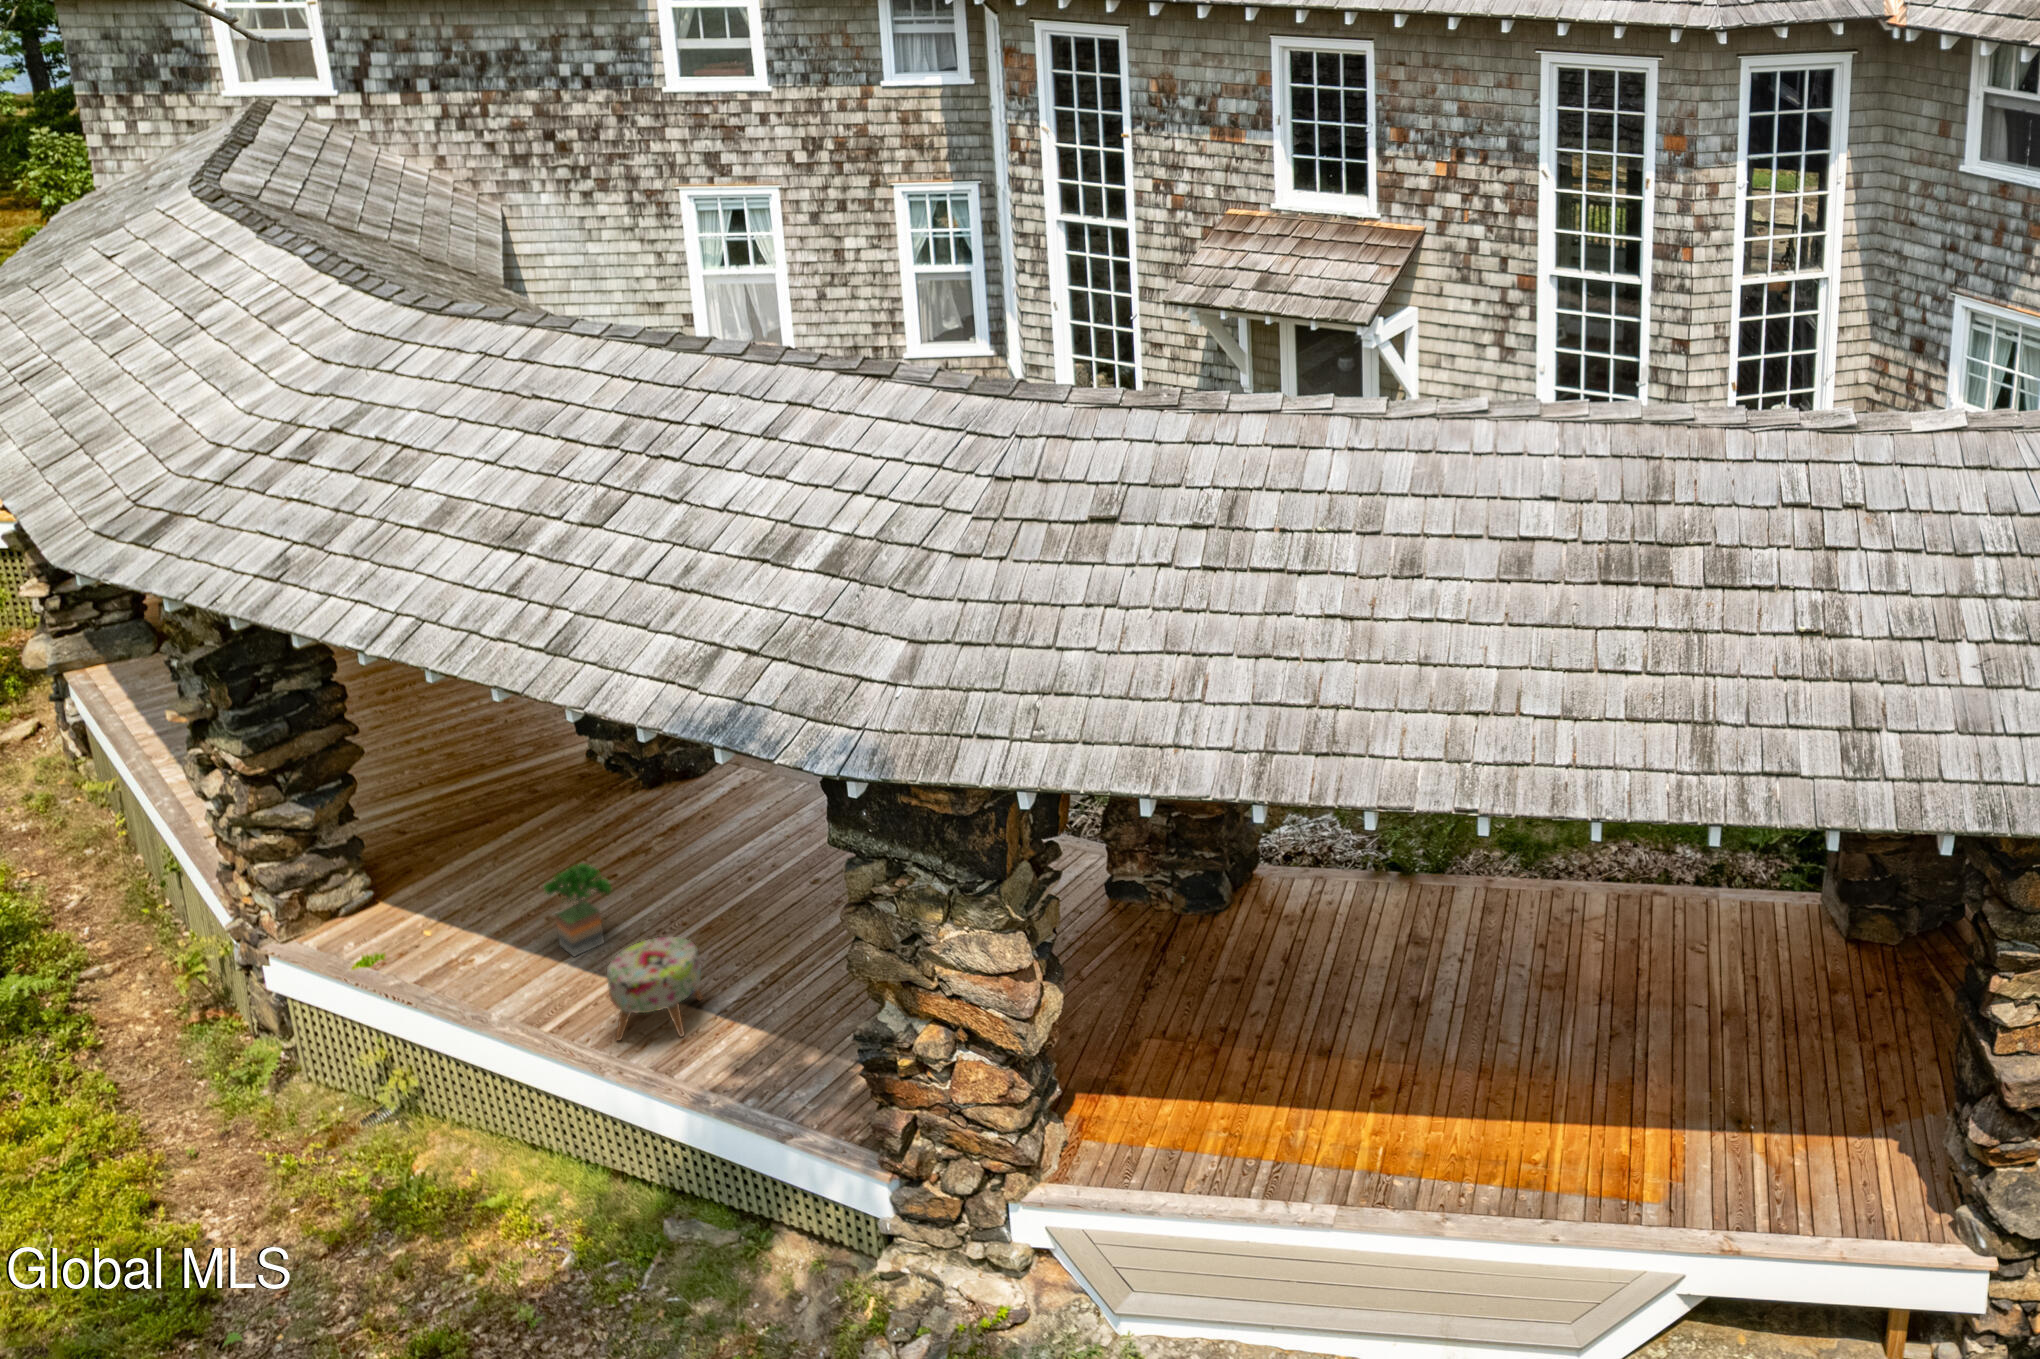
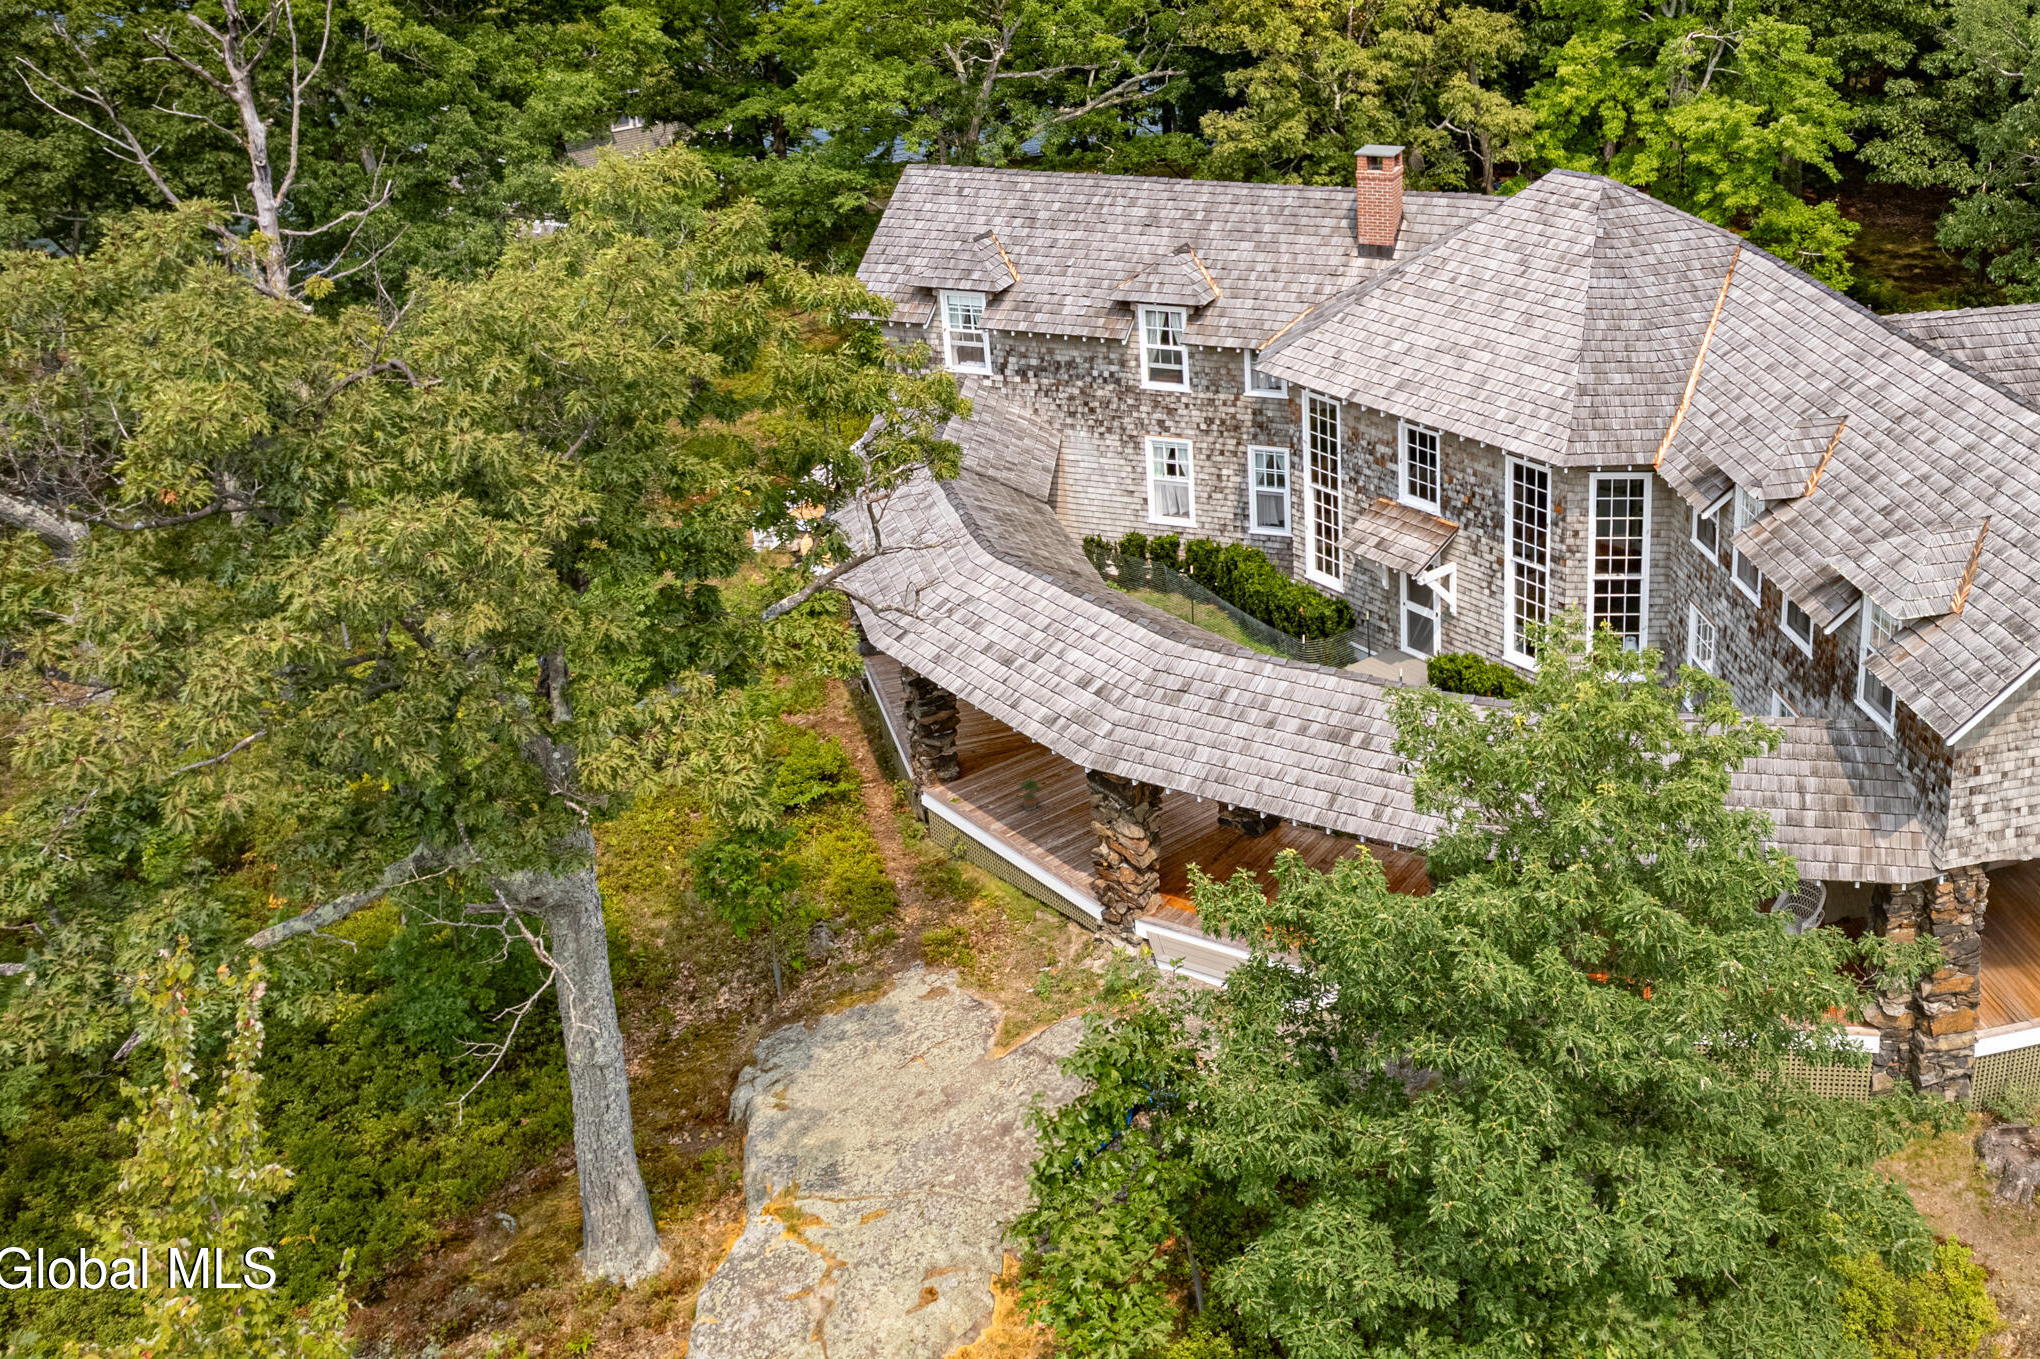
ottoman: present [607,937,703,1041] -> none [1032,809,1062,843]

